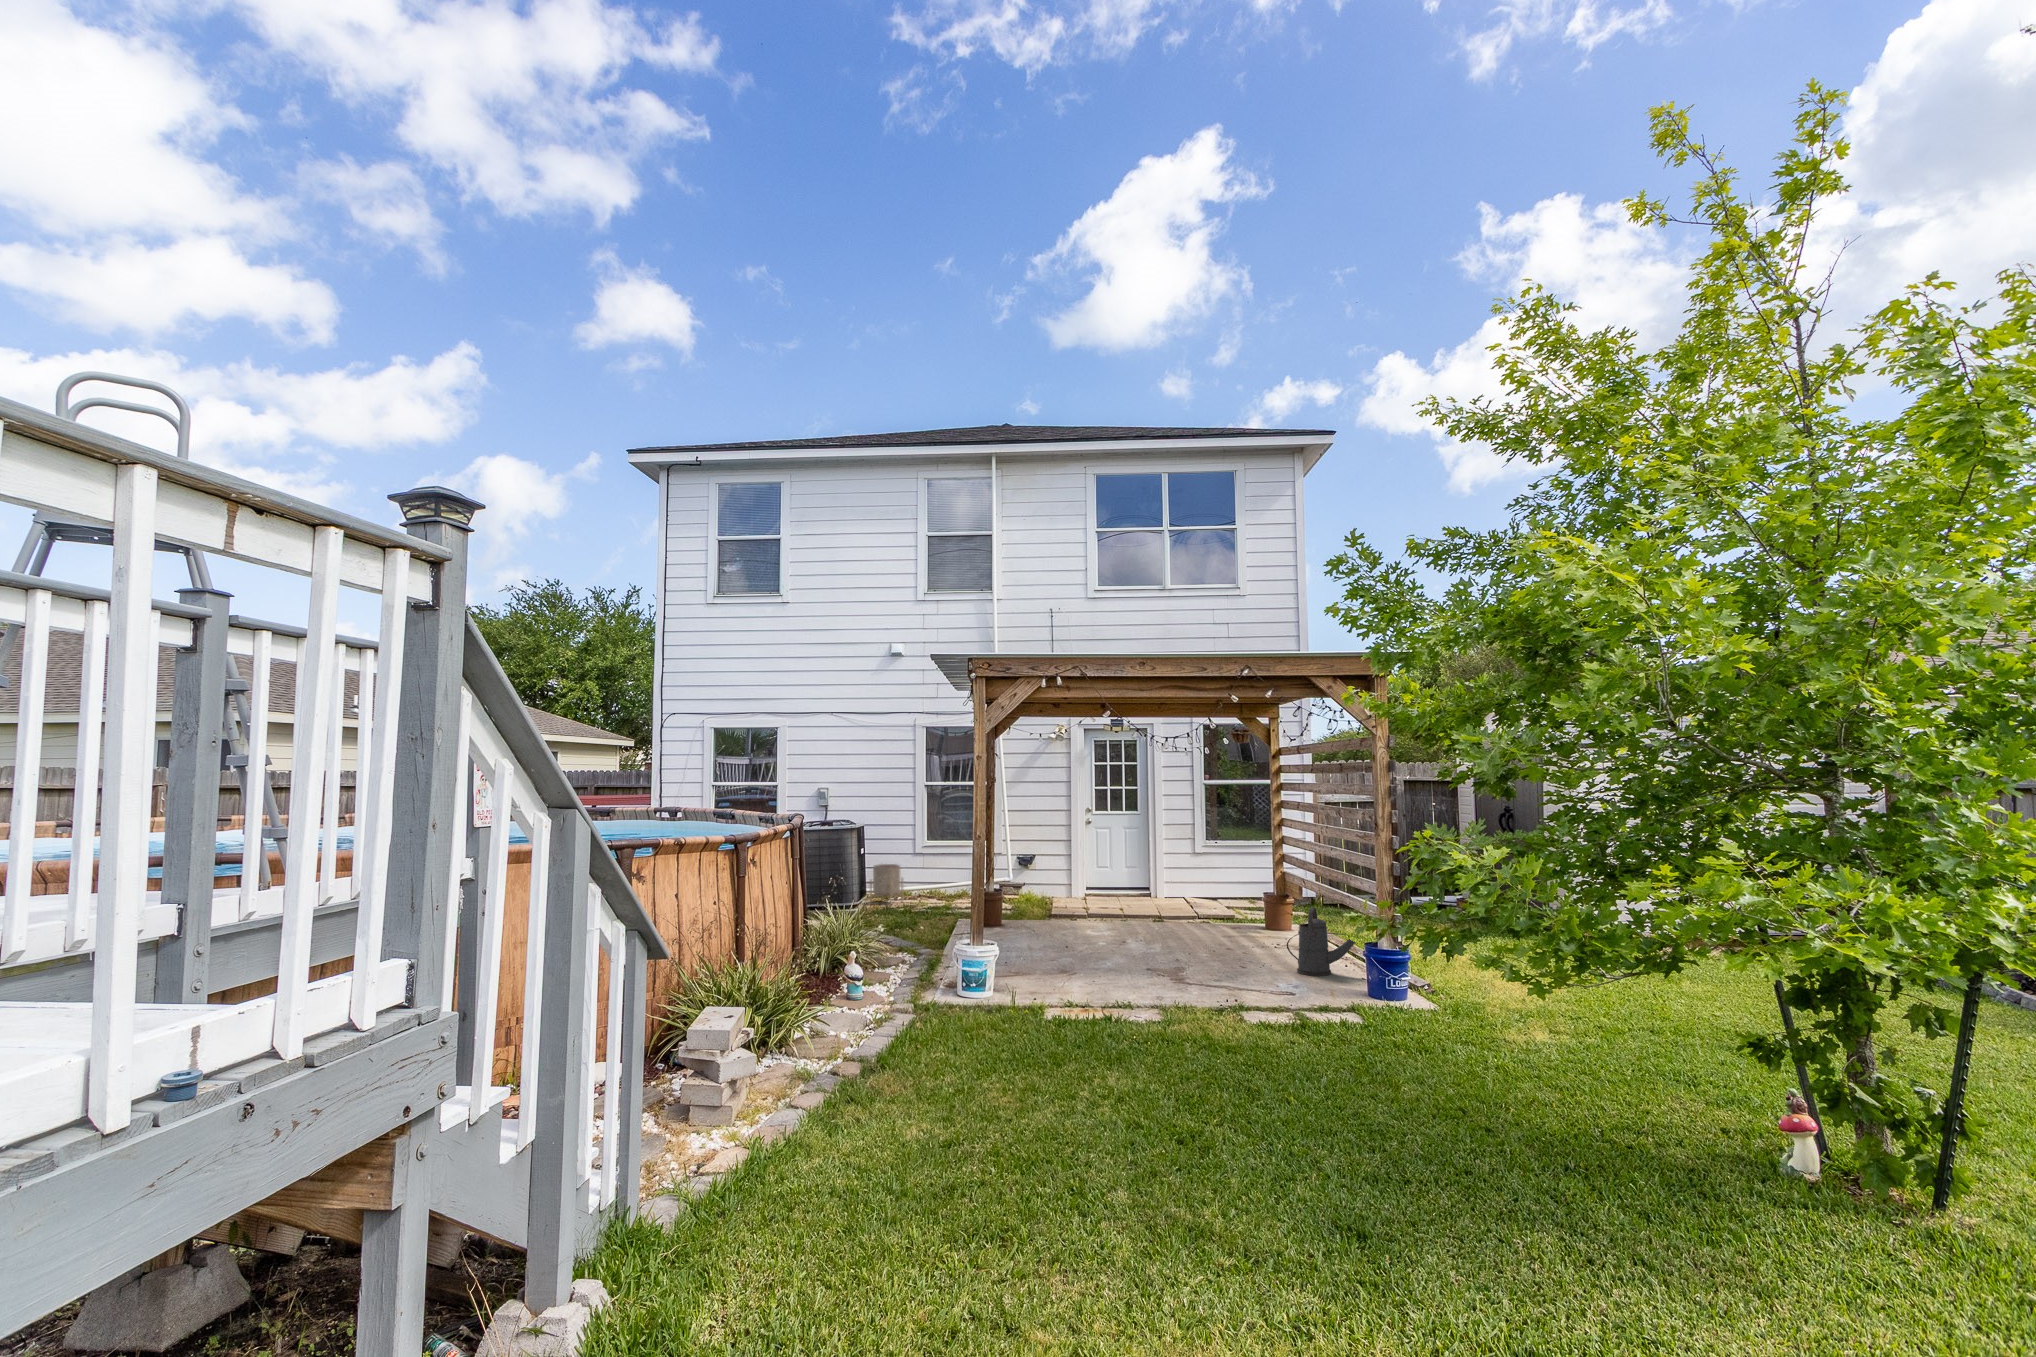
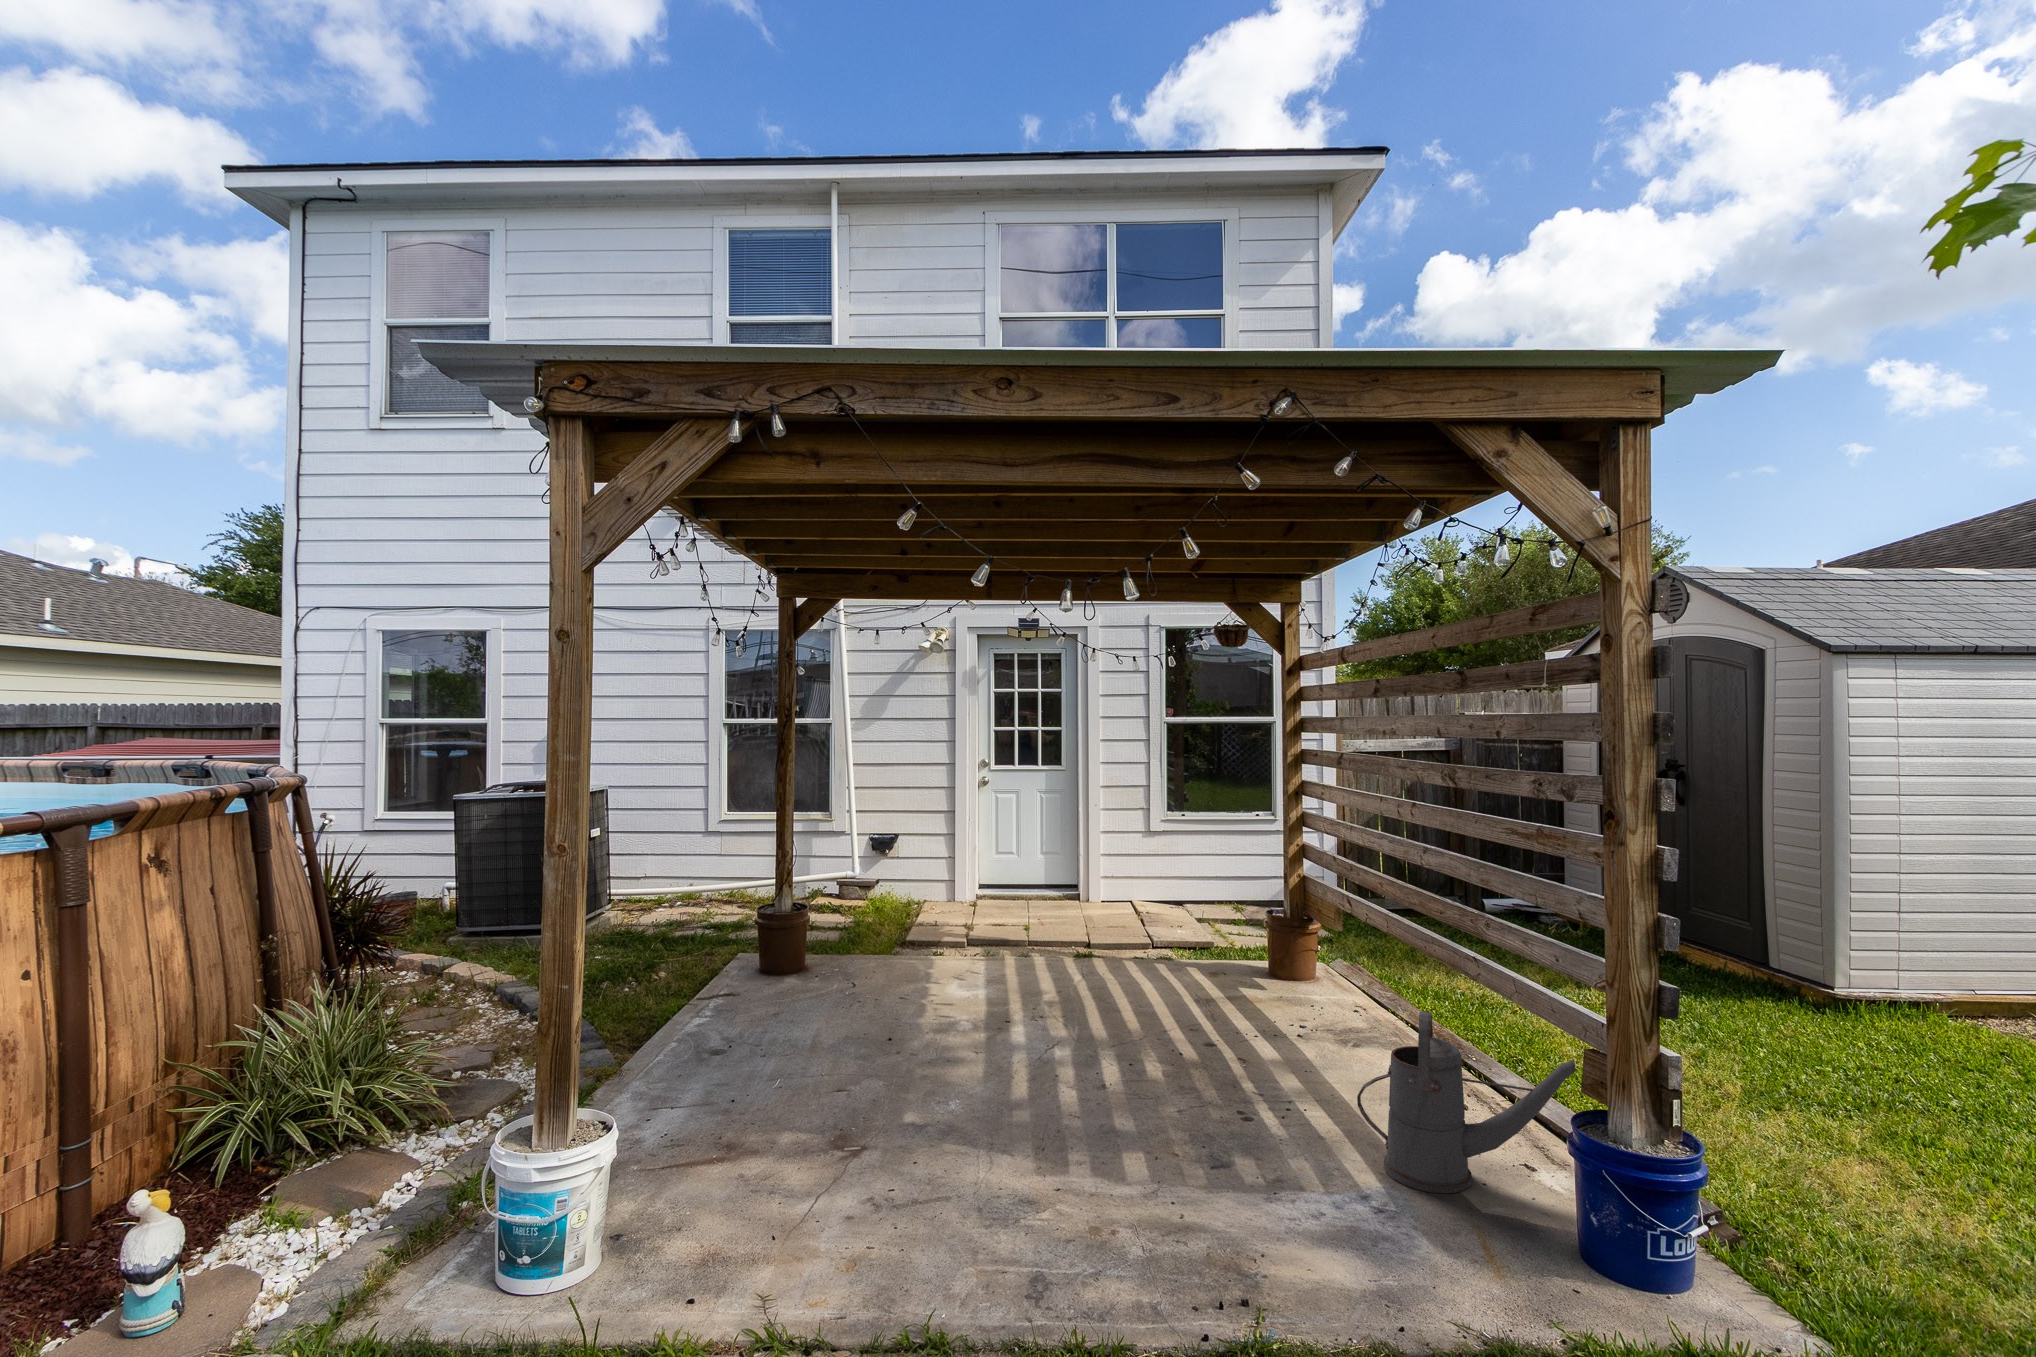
planter: present [870,864,903,905] -> none [623,847,683,917]

